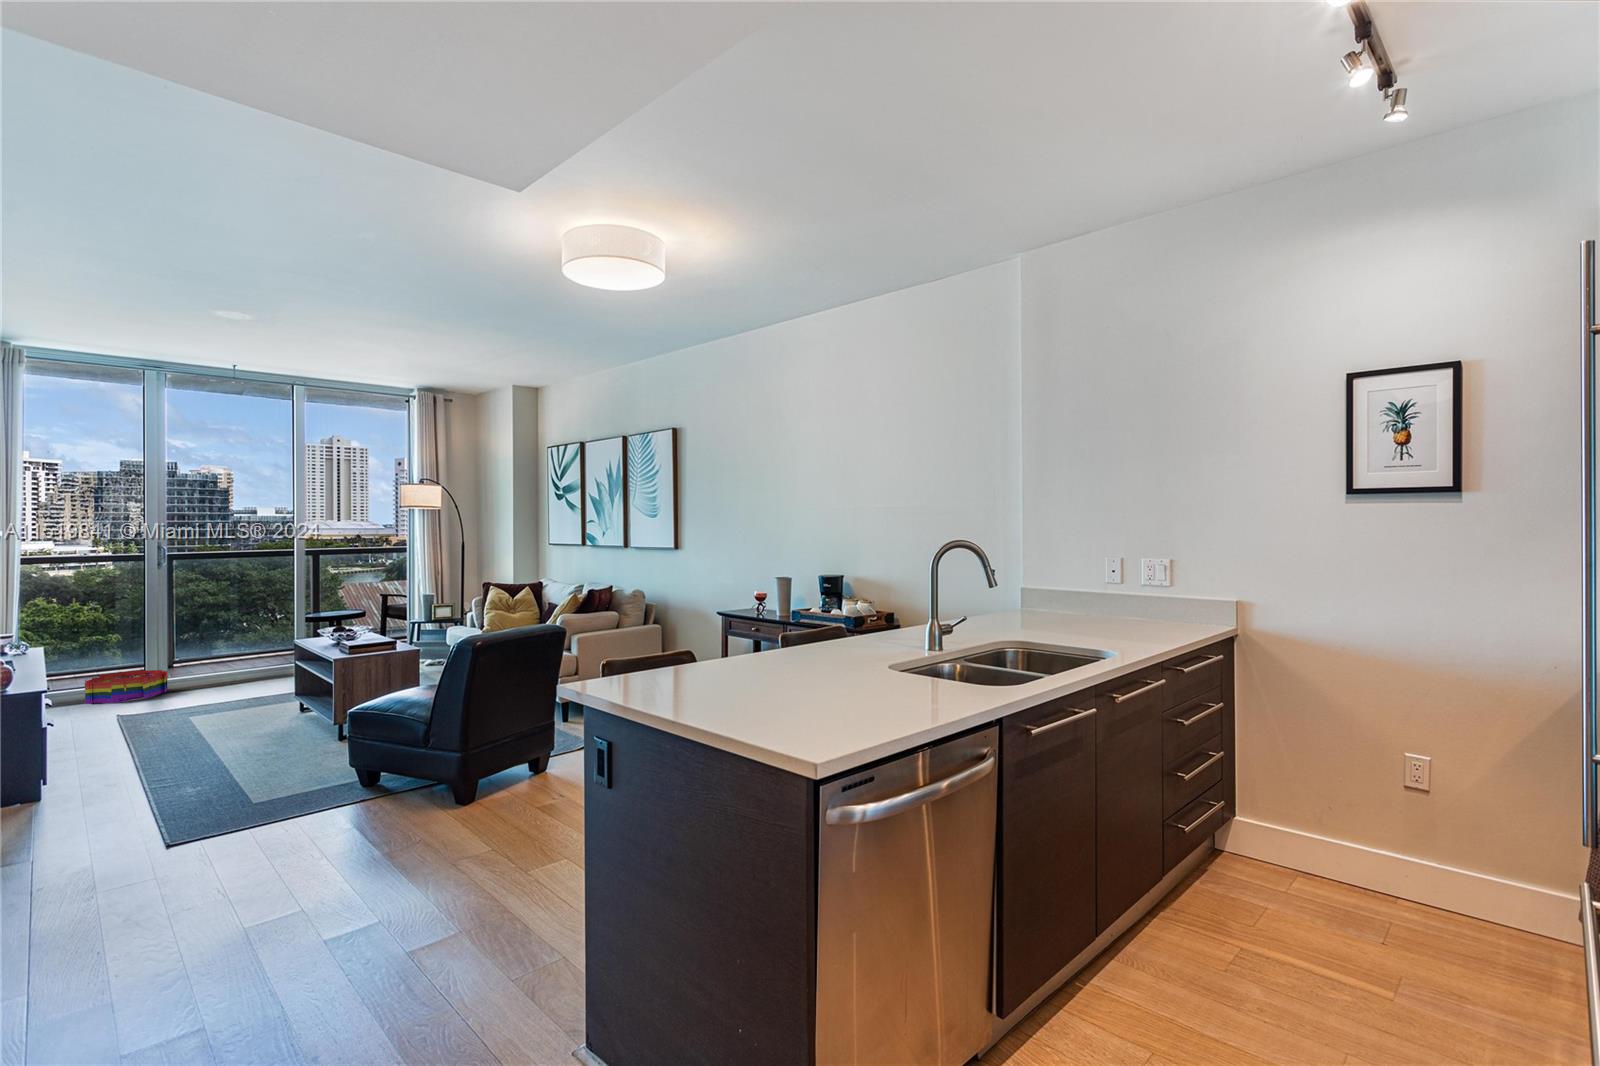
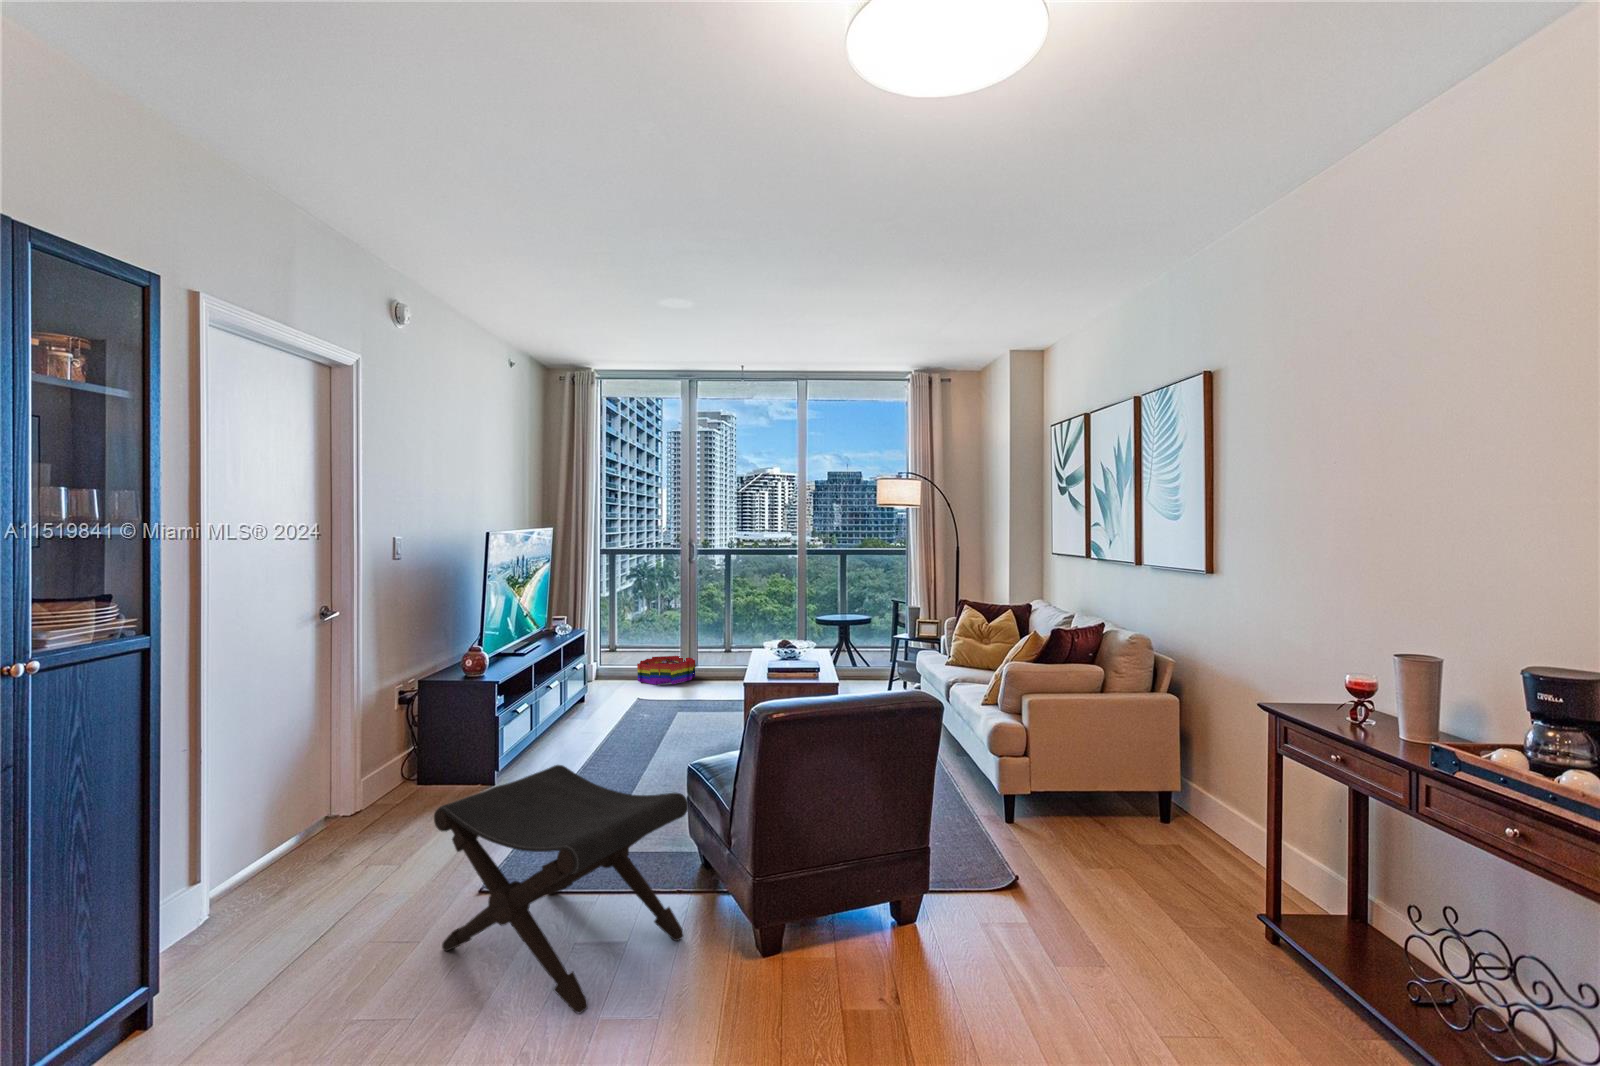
footstool: none [174,710,397,871] -> present [434,765,689,1013]

